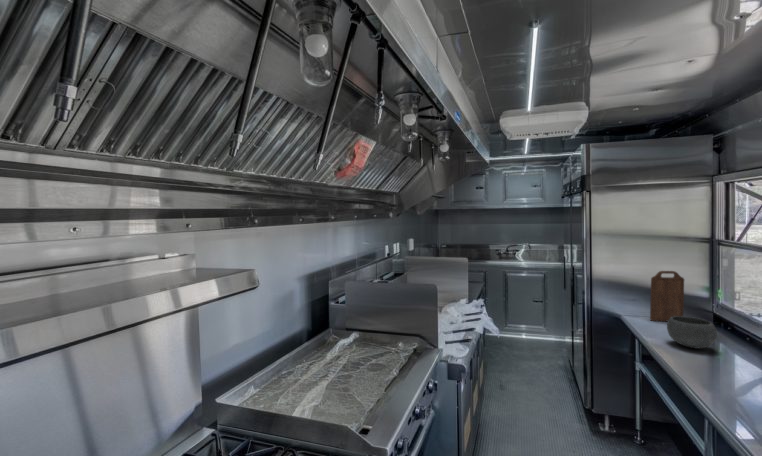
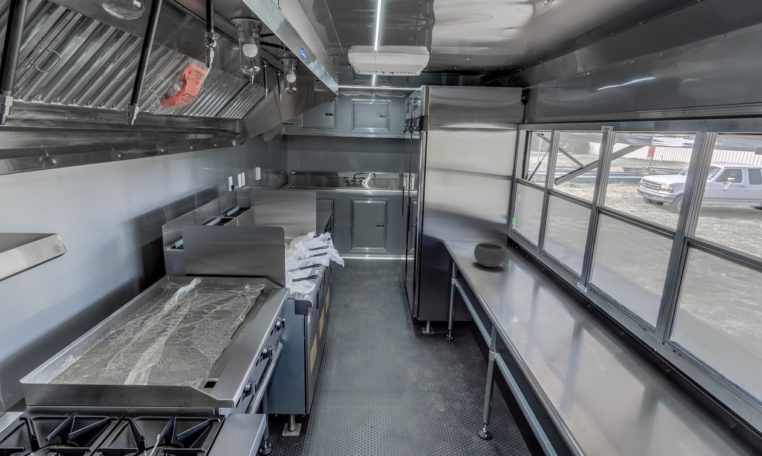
cutting board: present [650,271,684,321] -> none [464,204,490,245]

